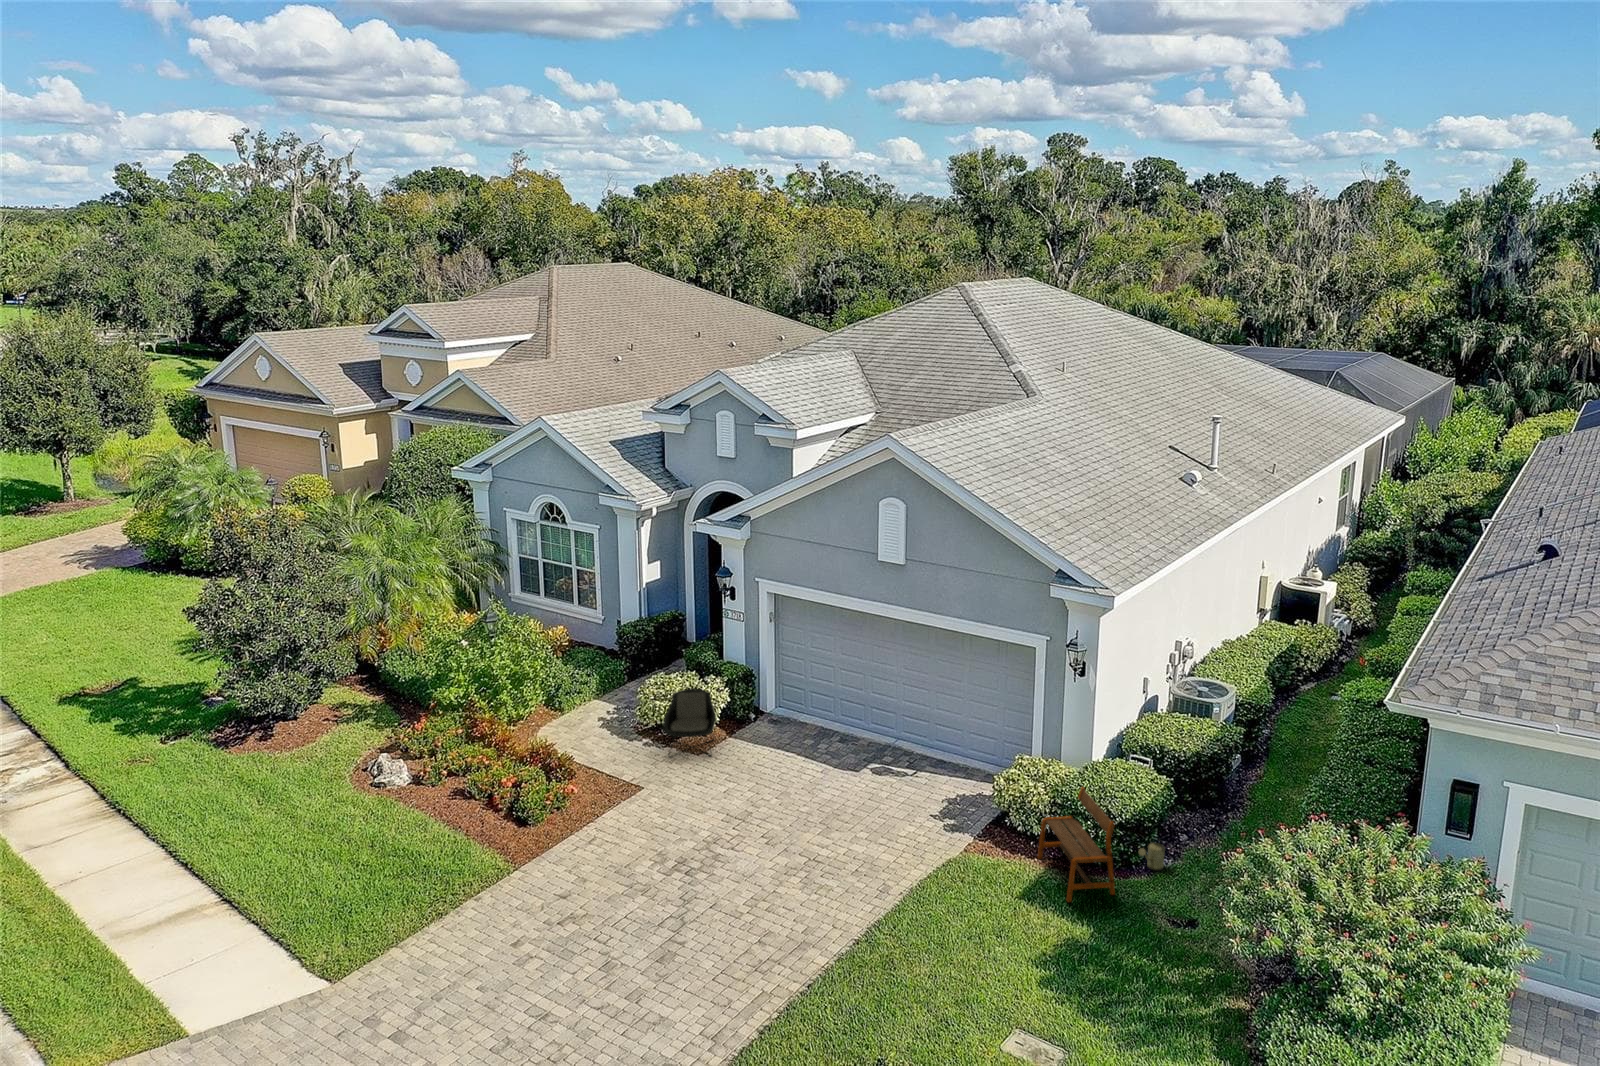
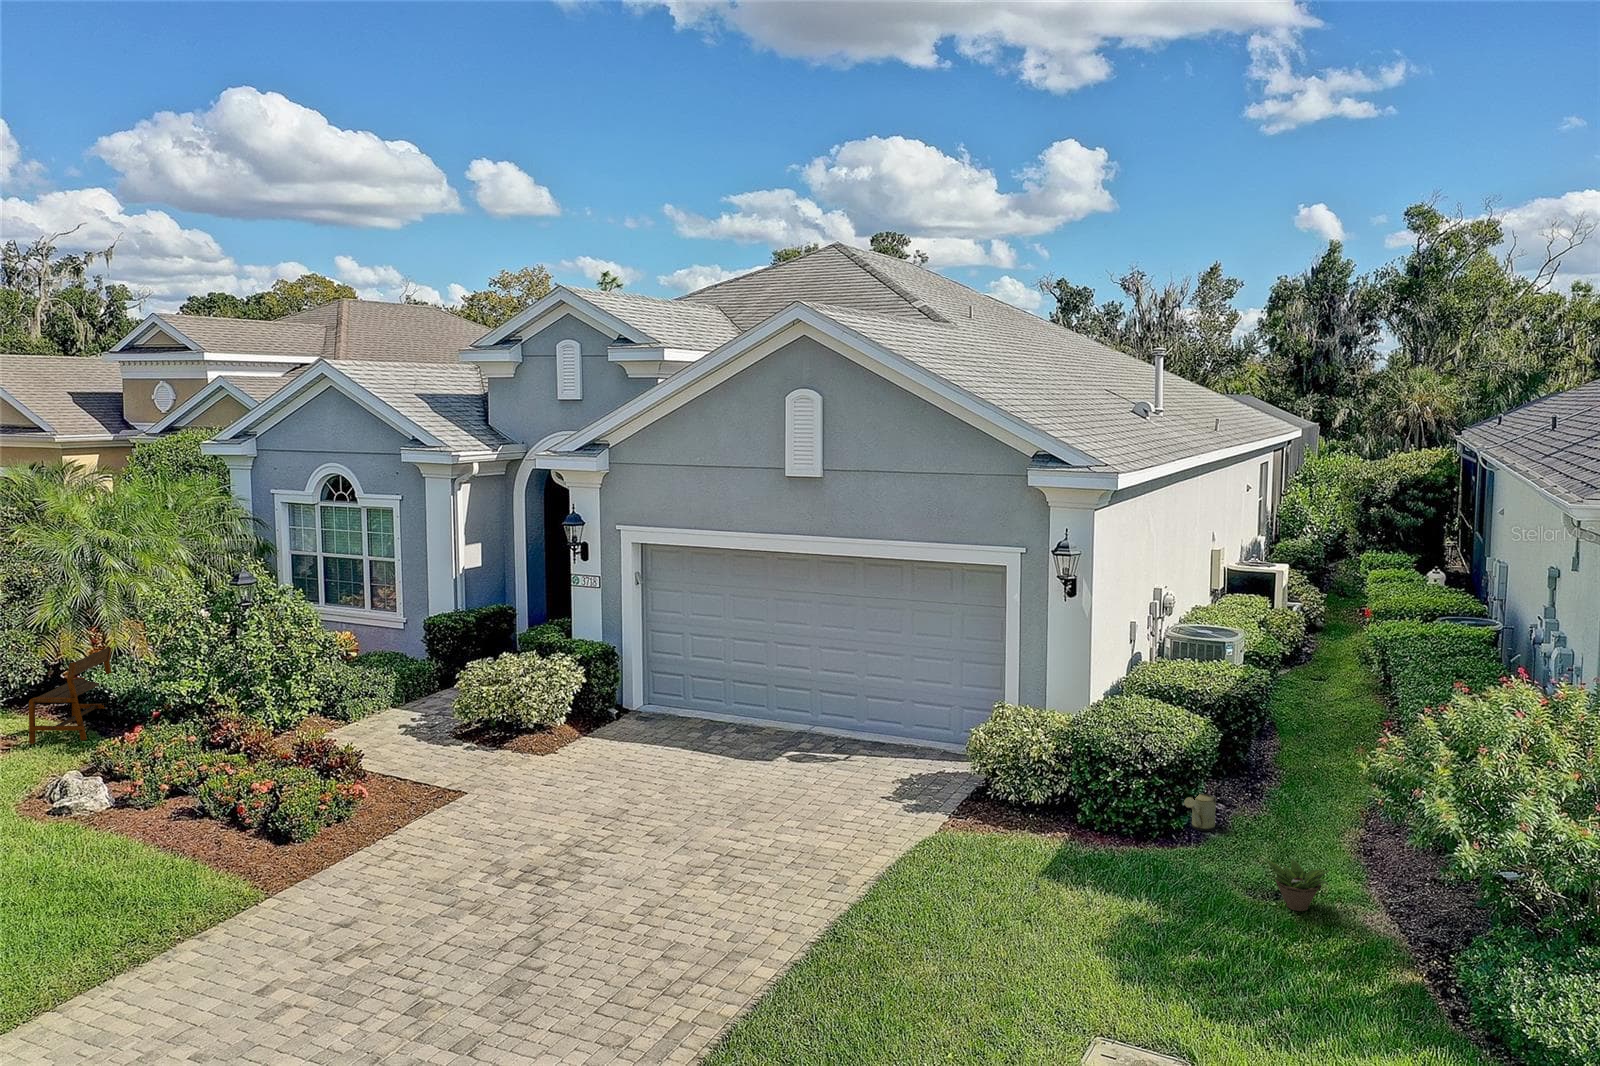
lounge chair: present [663,688,716,758] -> none [495,666,570,760]
bench: present [1038,787,1115,902] -> present [29,646,112,744]
decorative plant: none [1171,909,1220,949] -> present [1263,858,1329,911]

